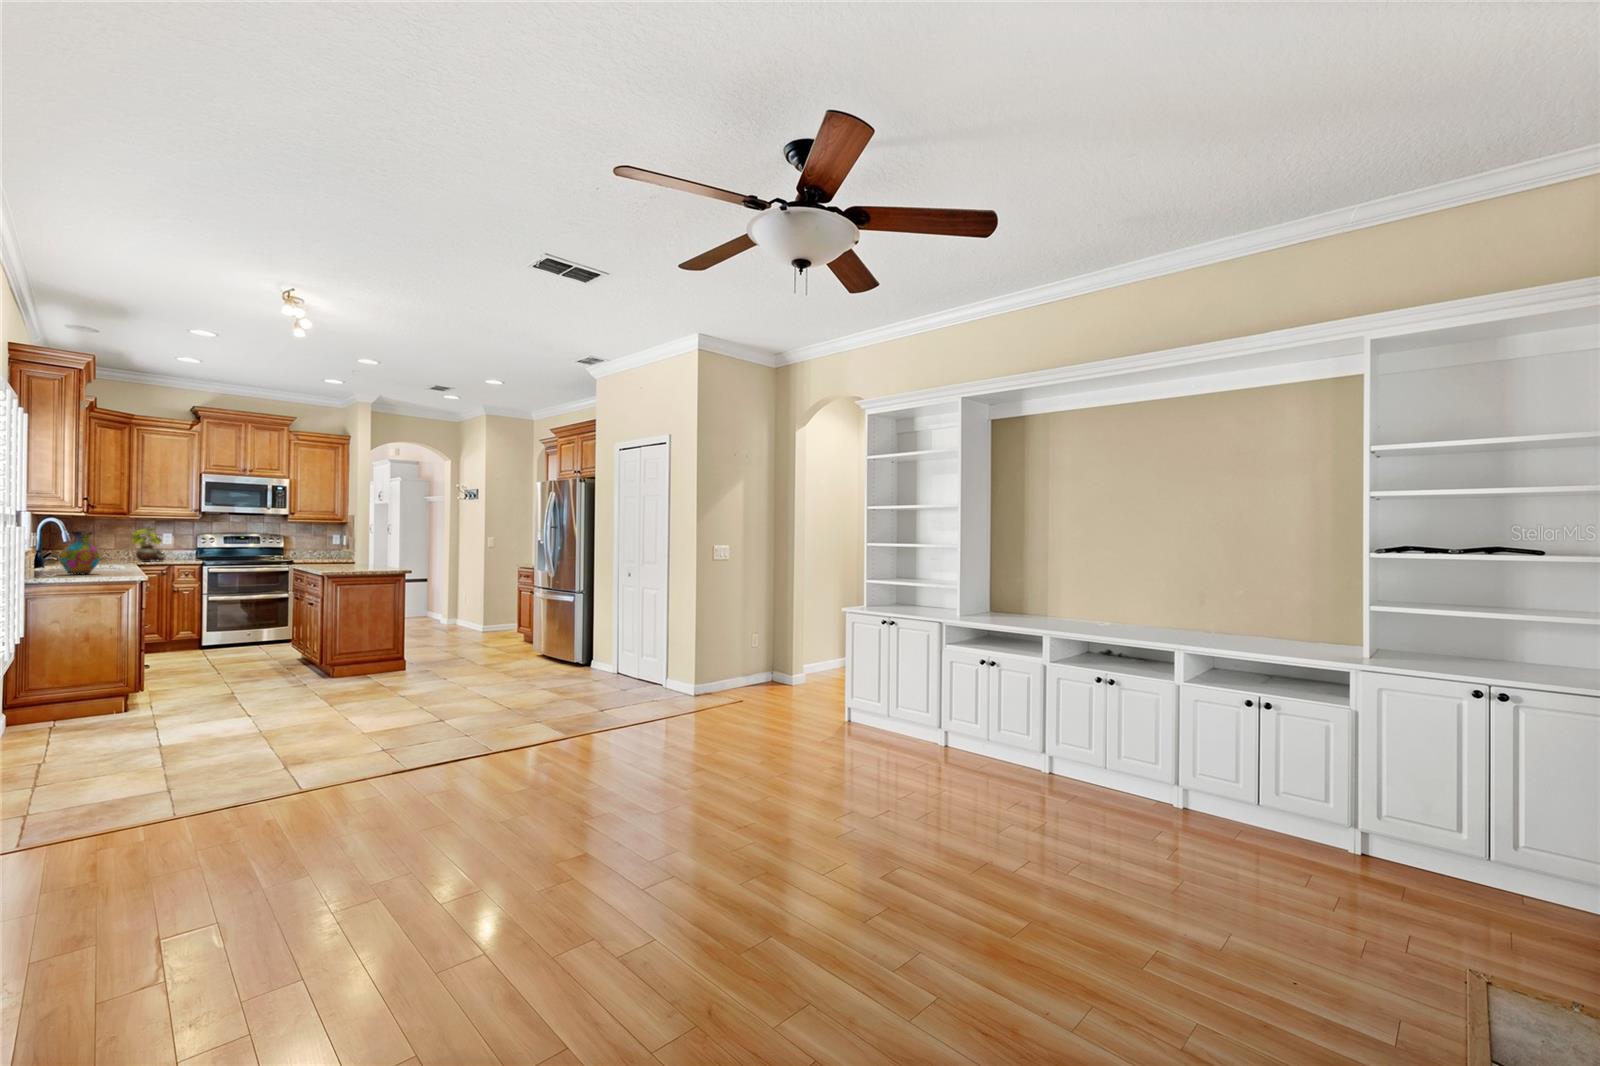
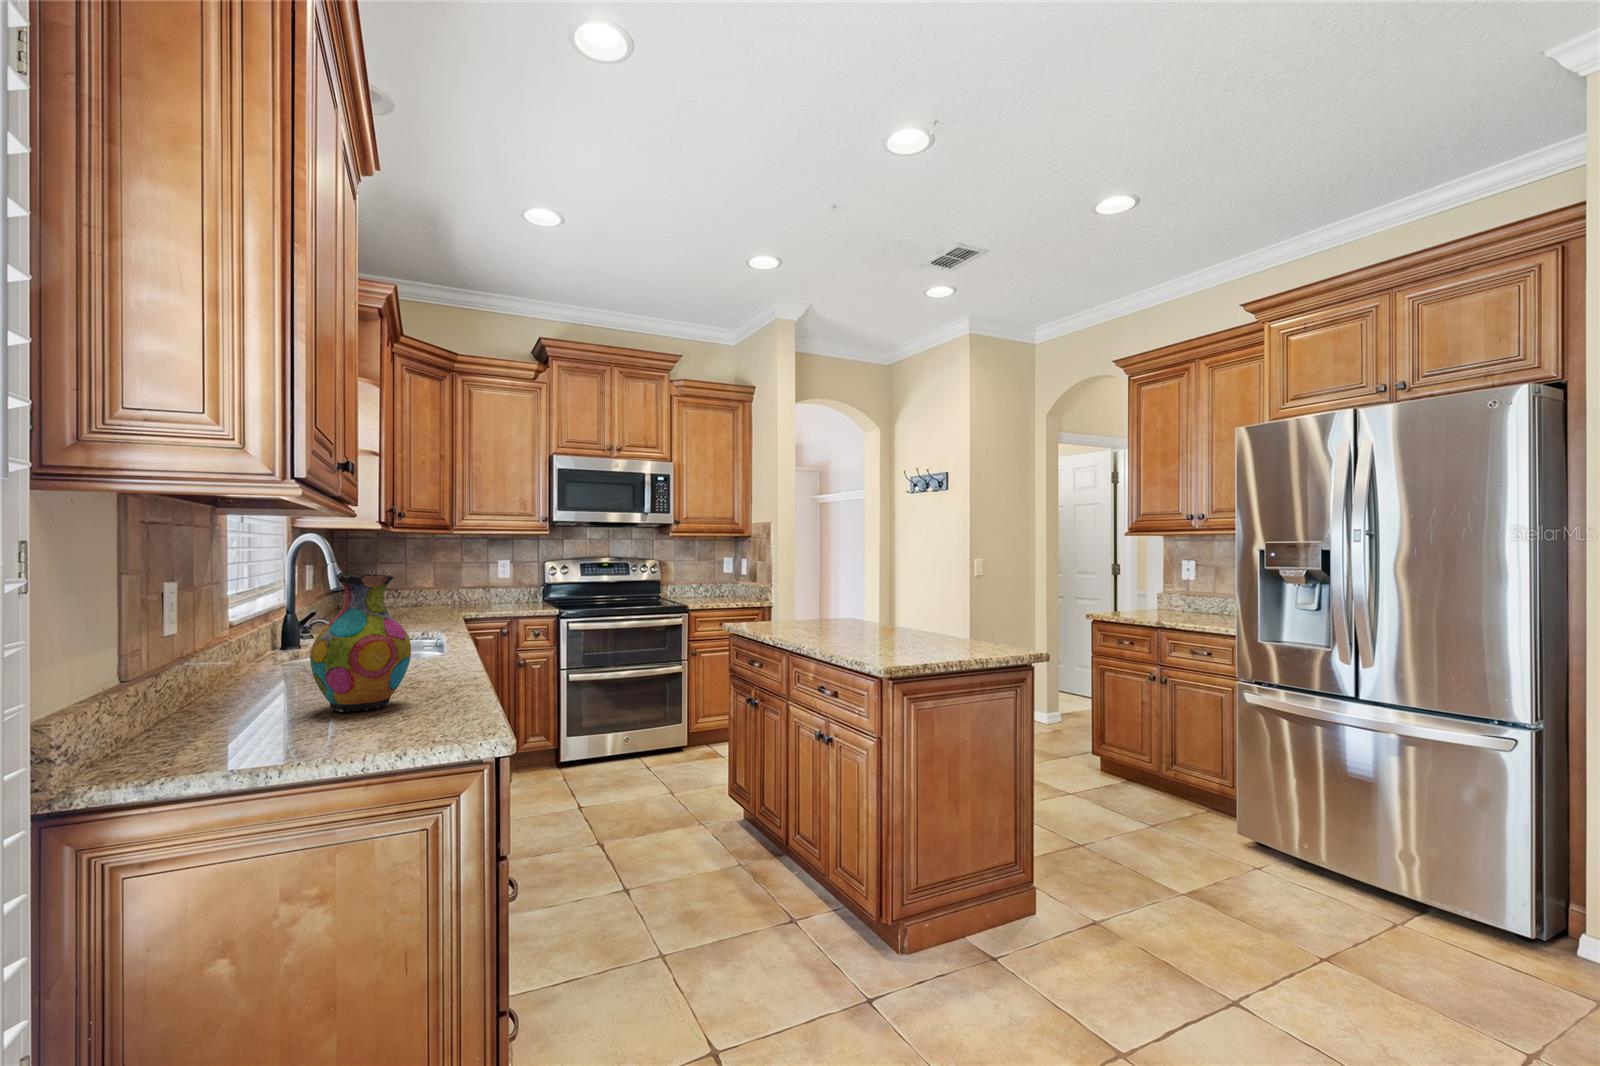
potted plant: present [132,528,166,562] -> none [455,551,505,611]

